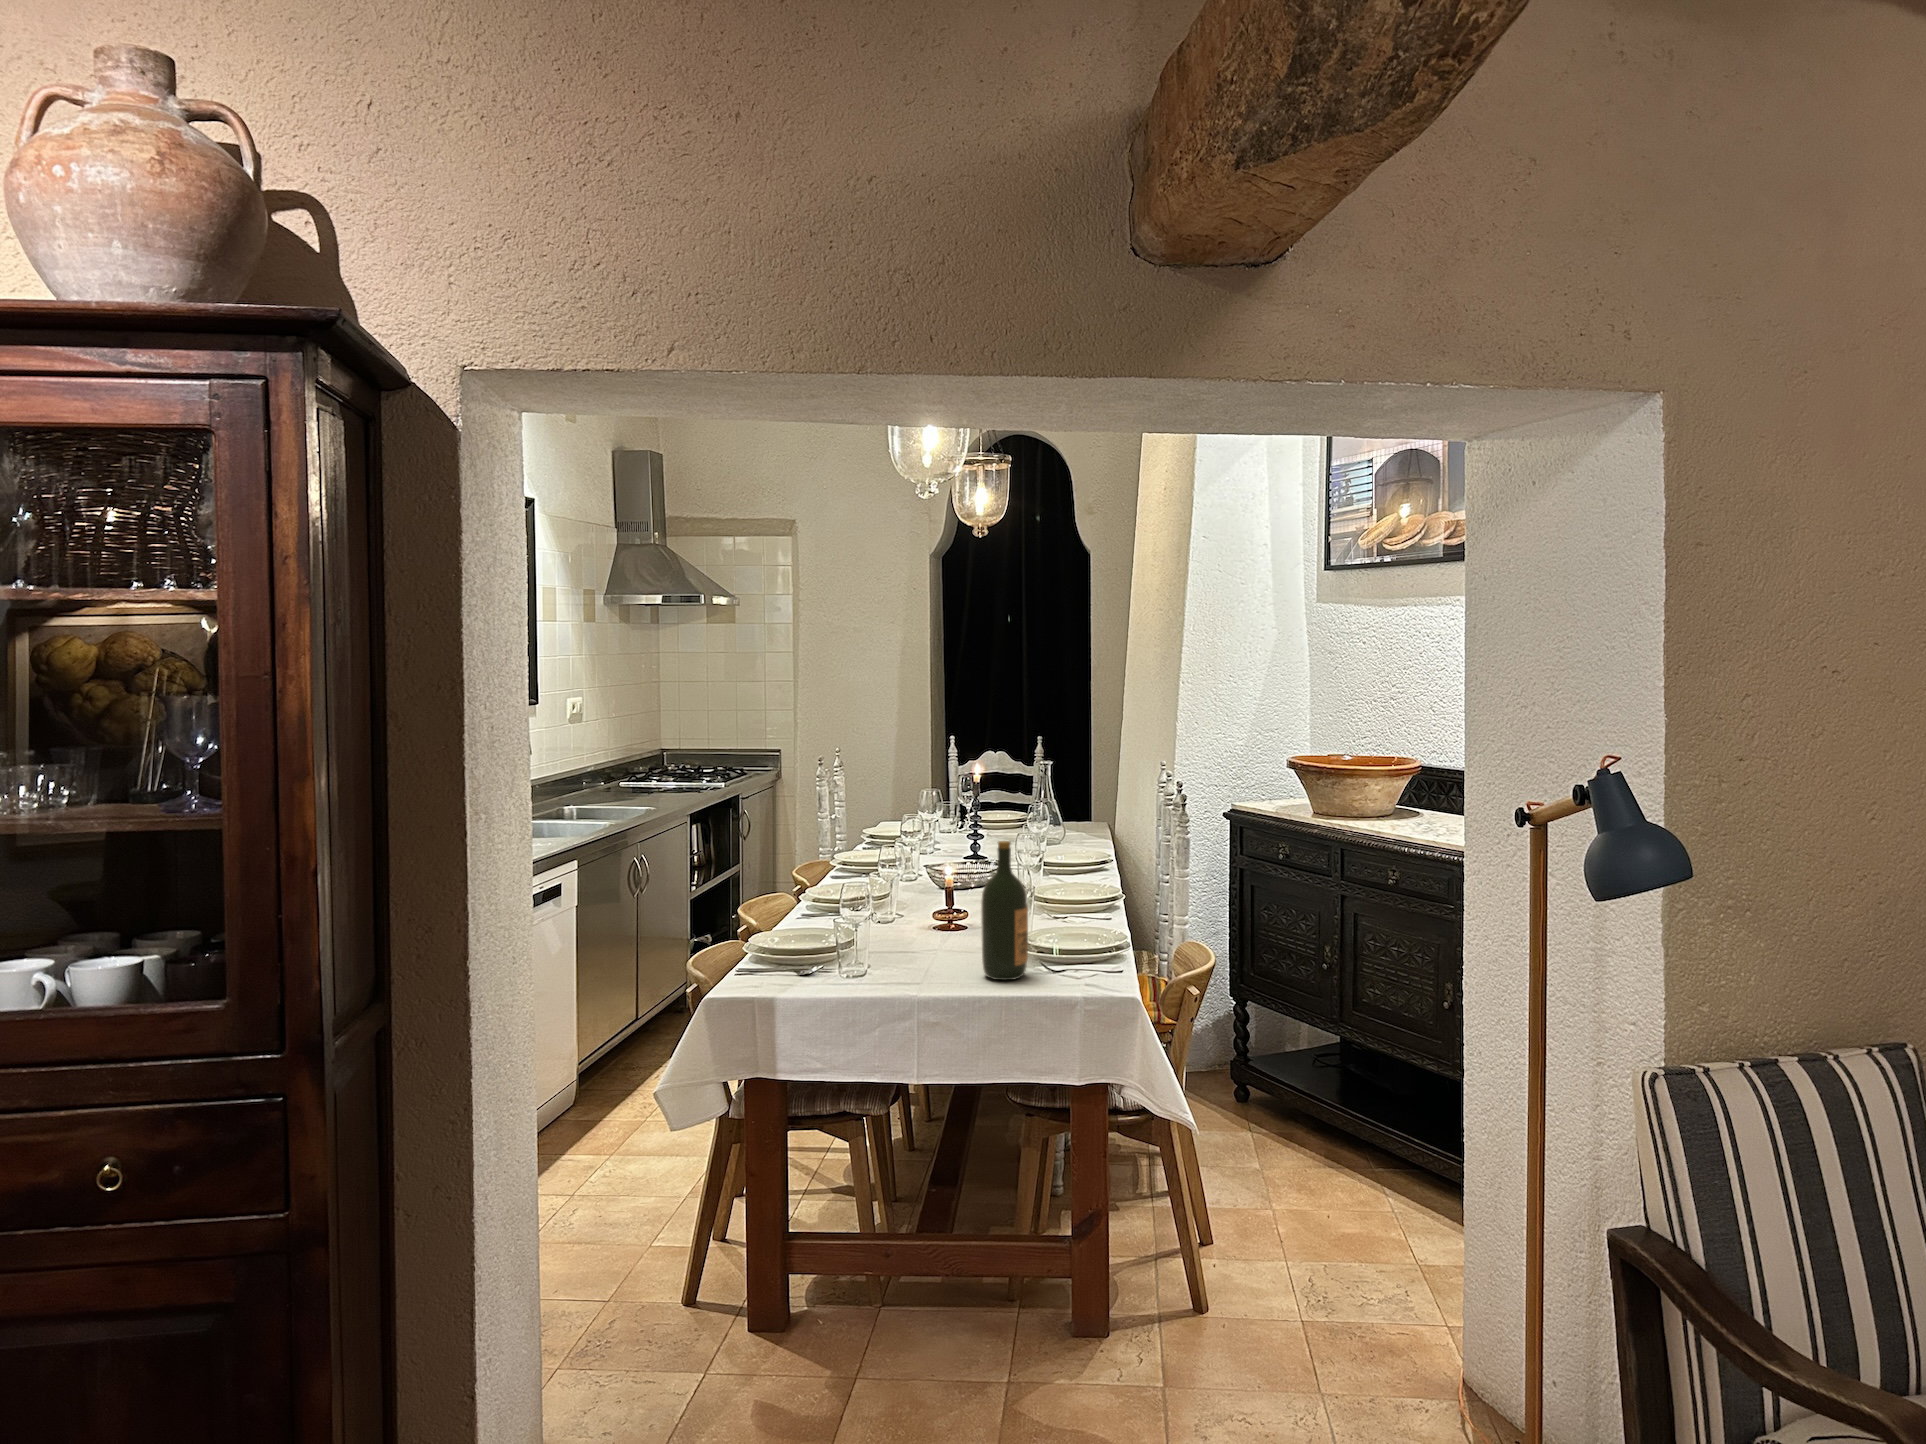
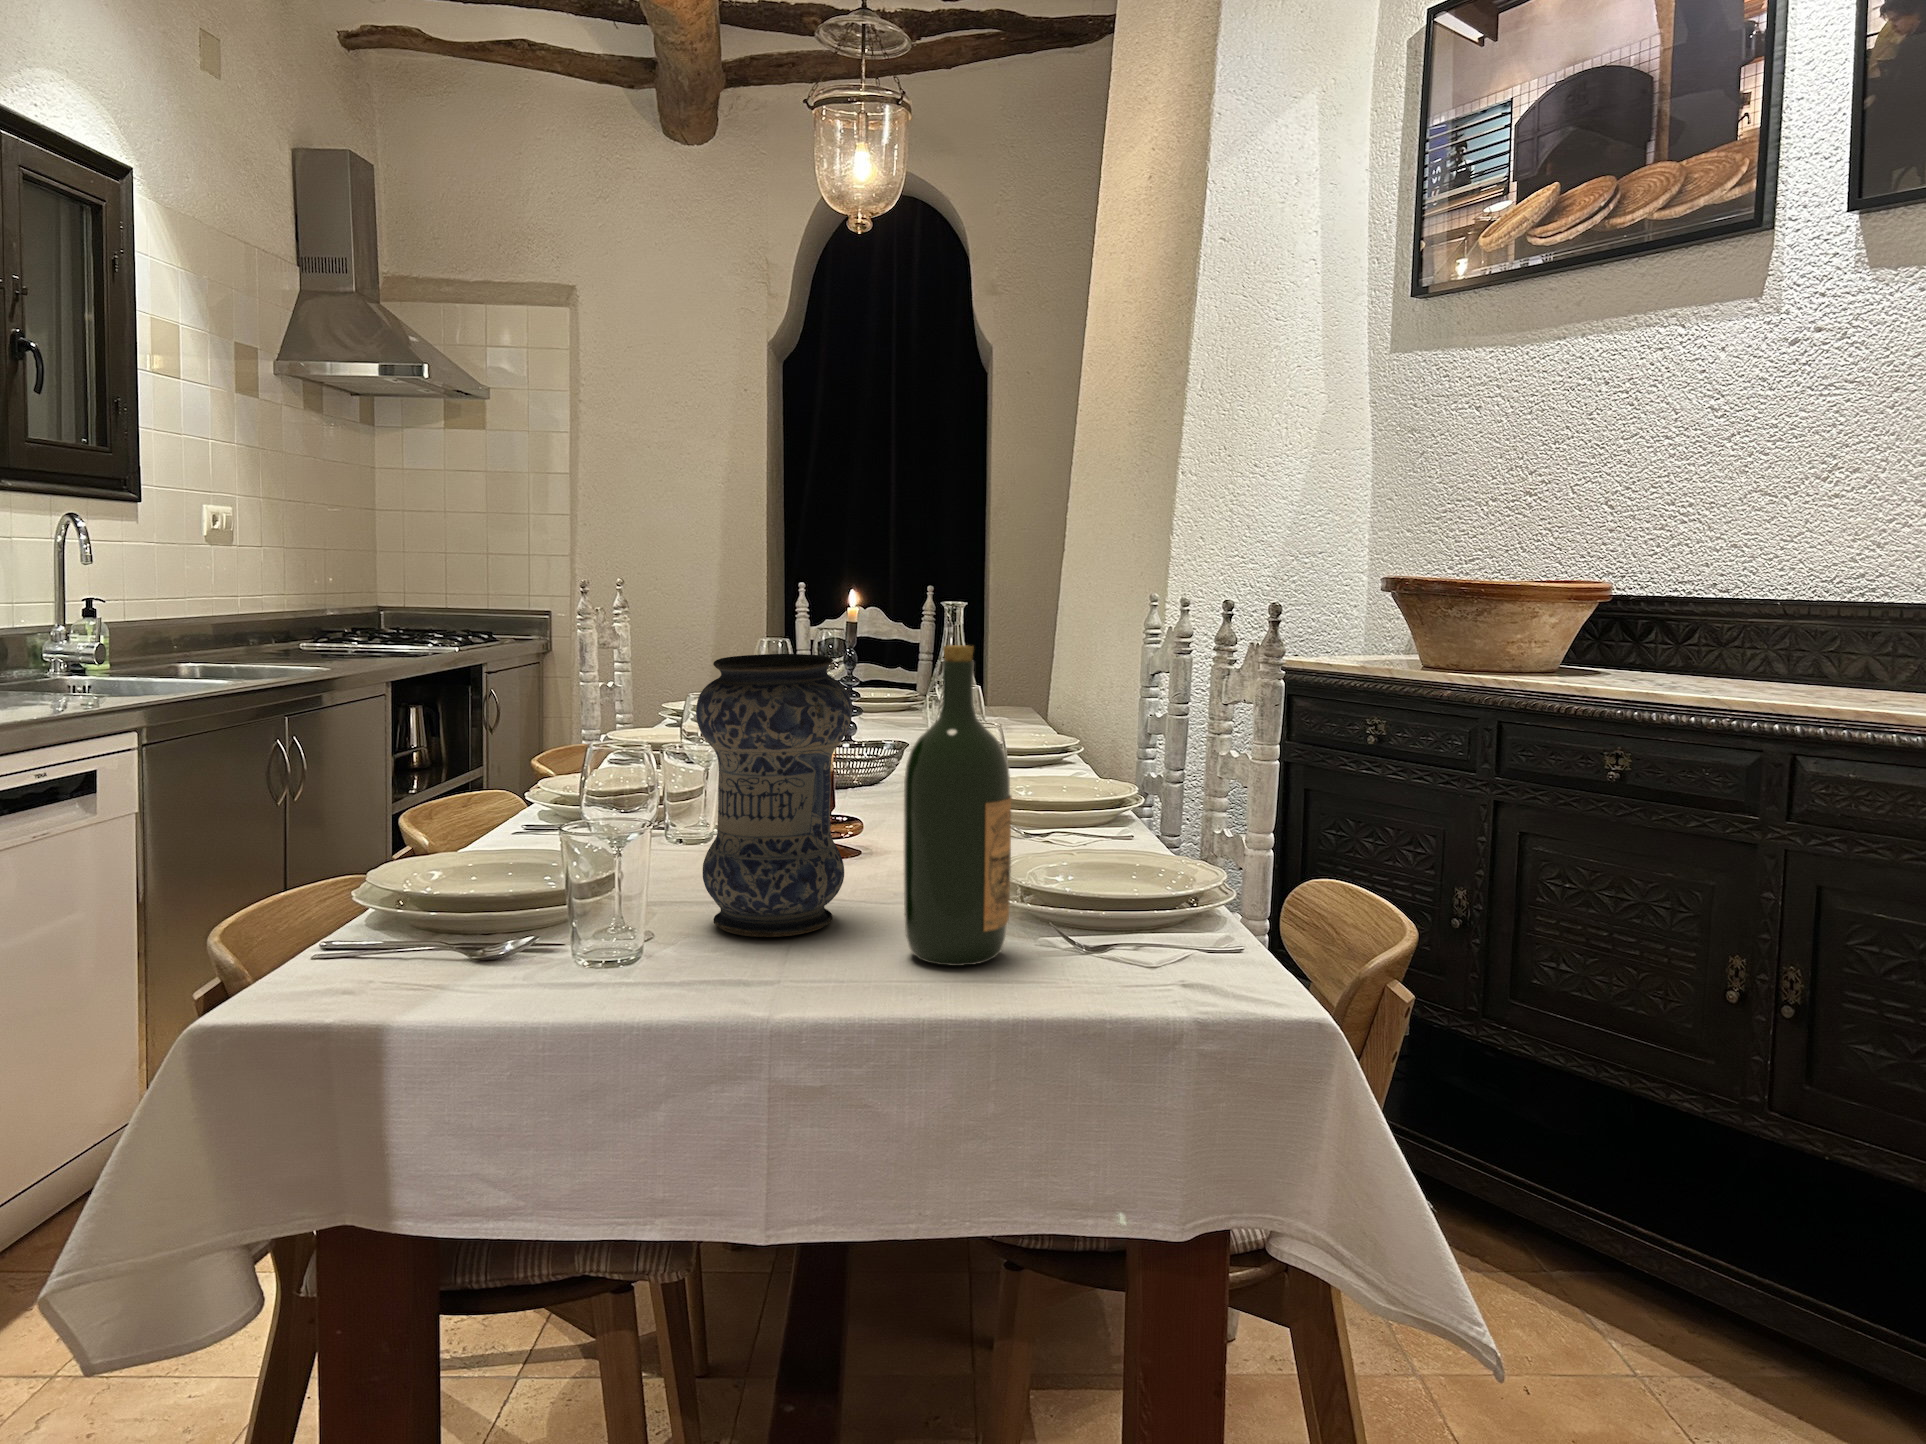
vase: none [892,839,960,968] -> present [696,654,852,937]

